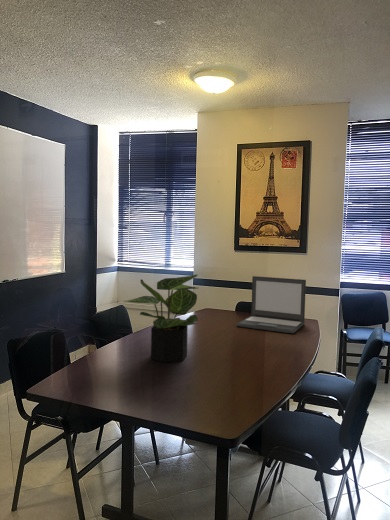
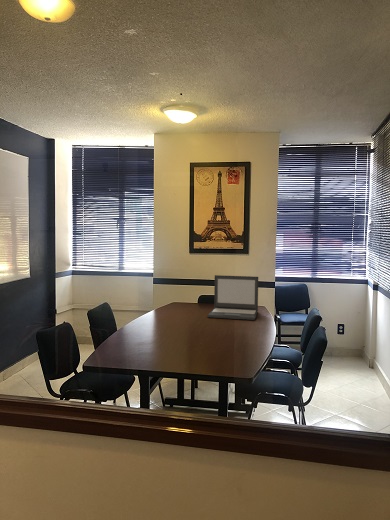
potted plant: present [126,275,198,362] -> none [132,279,202,351]

